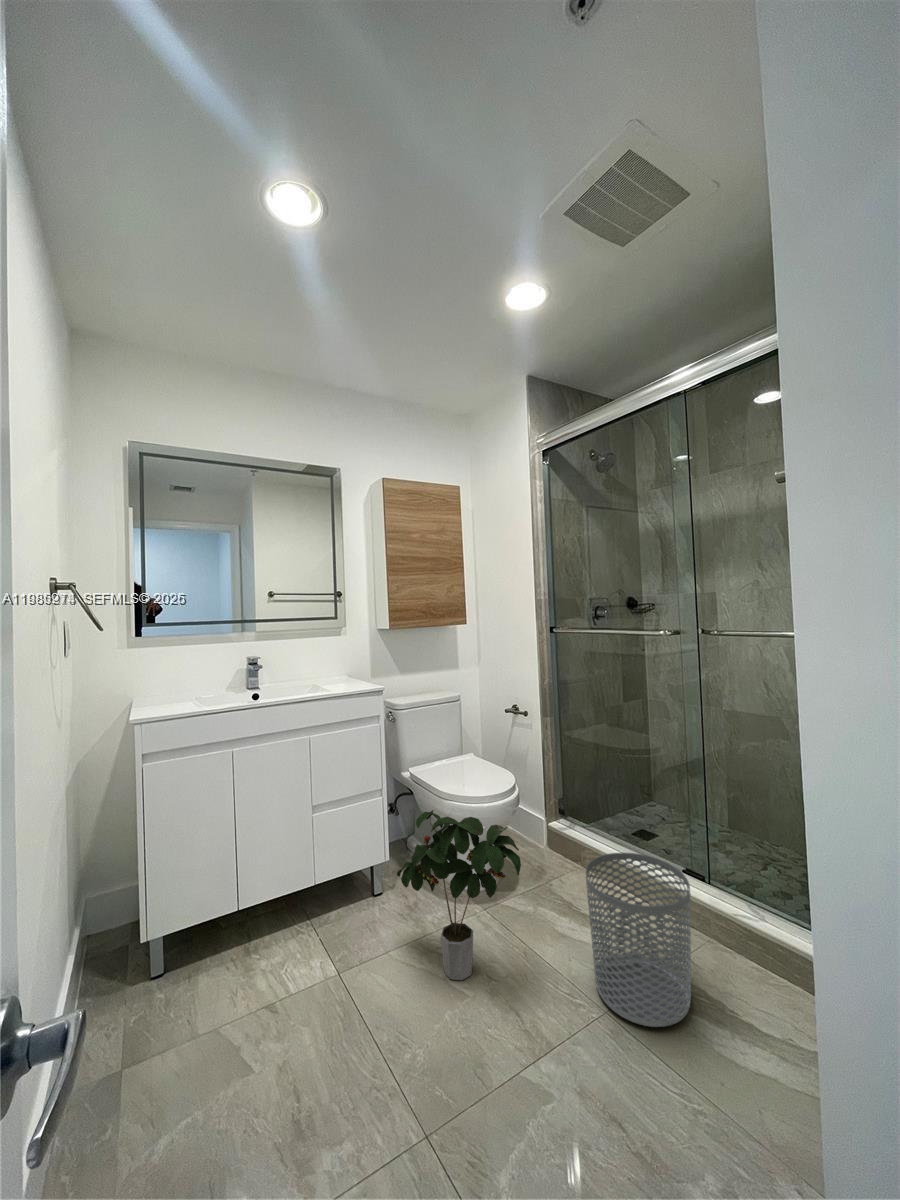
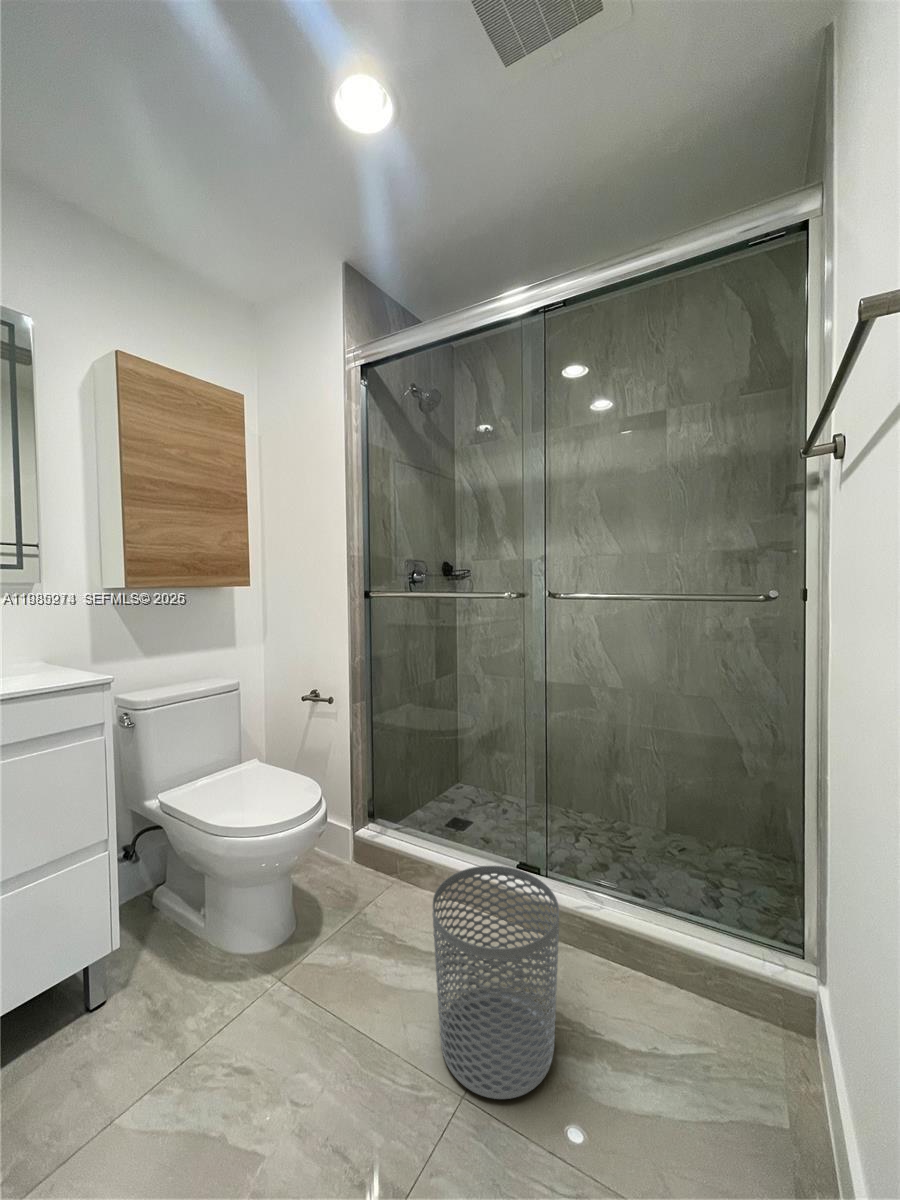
potted plant: present [397,810,521,980] -> none [130,866,347,1134]

